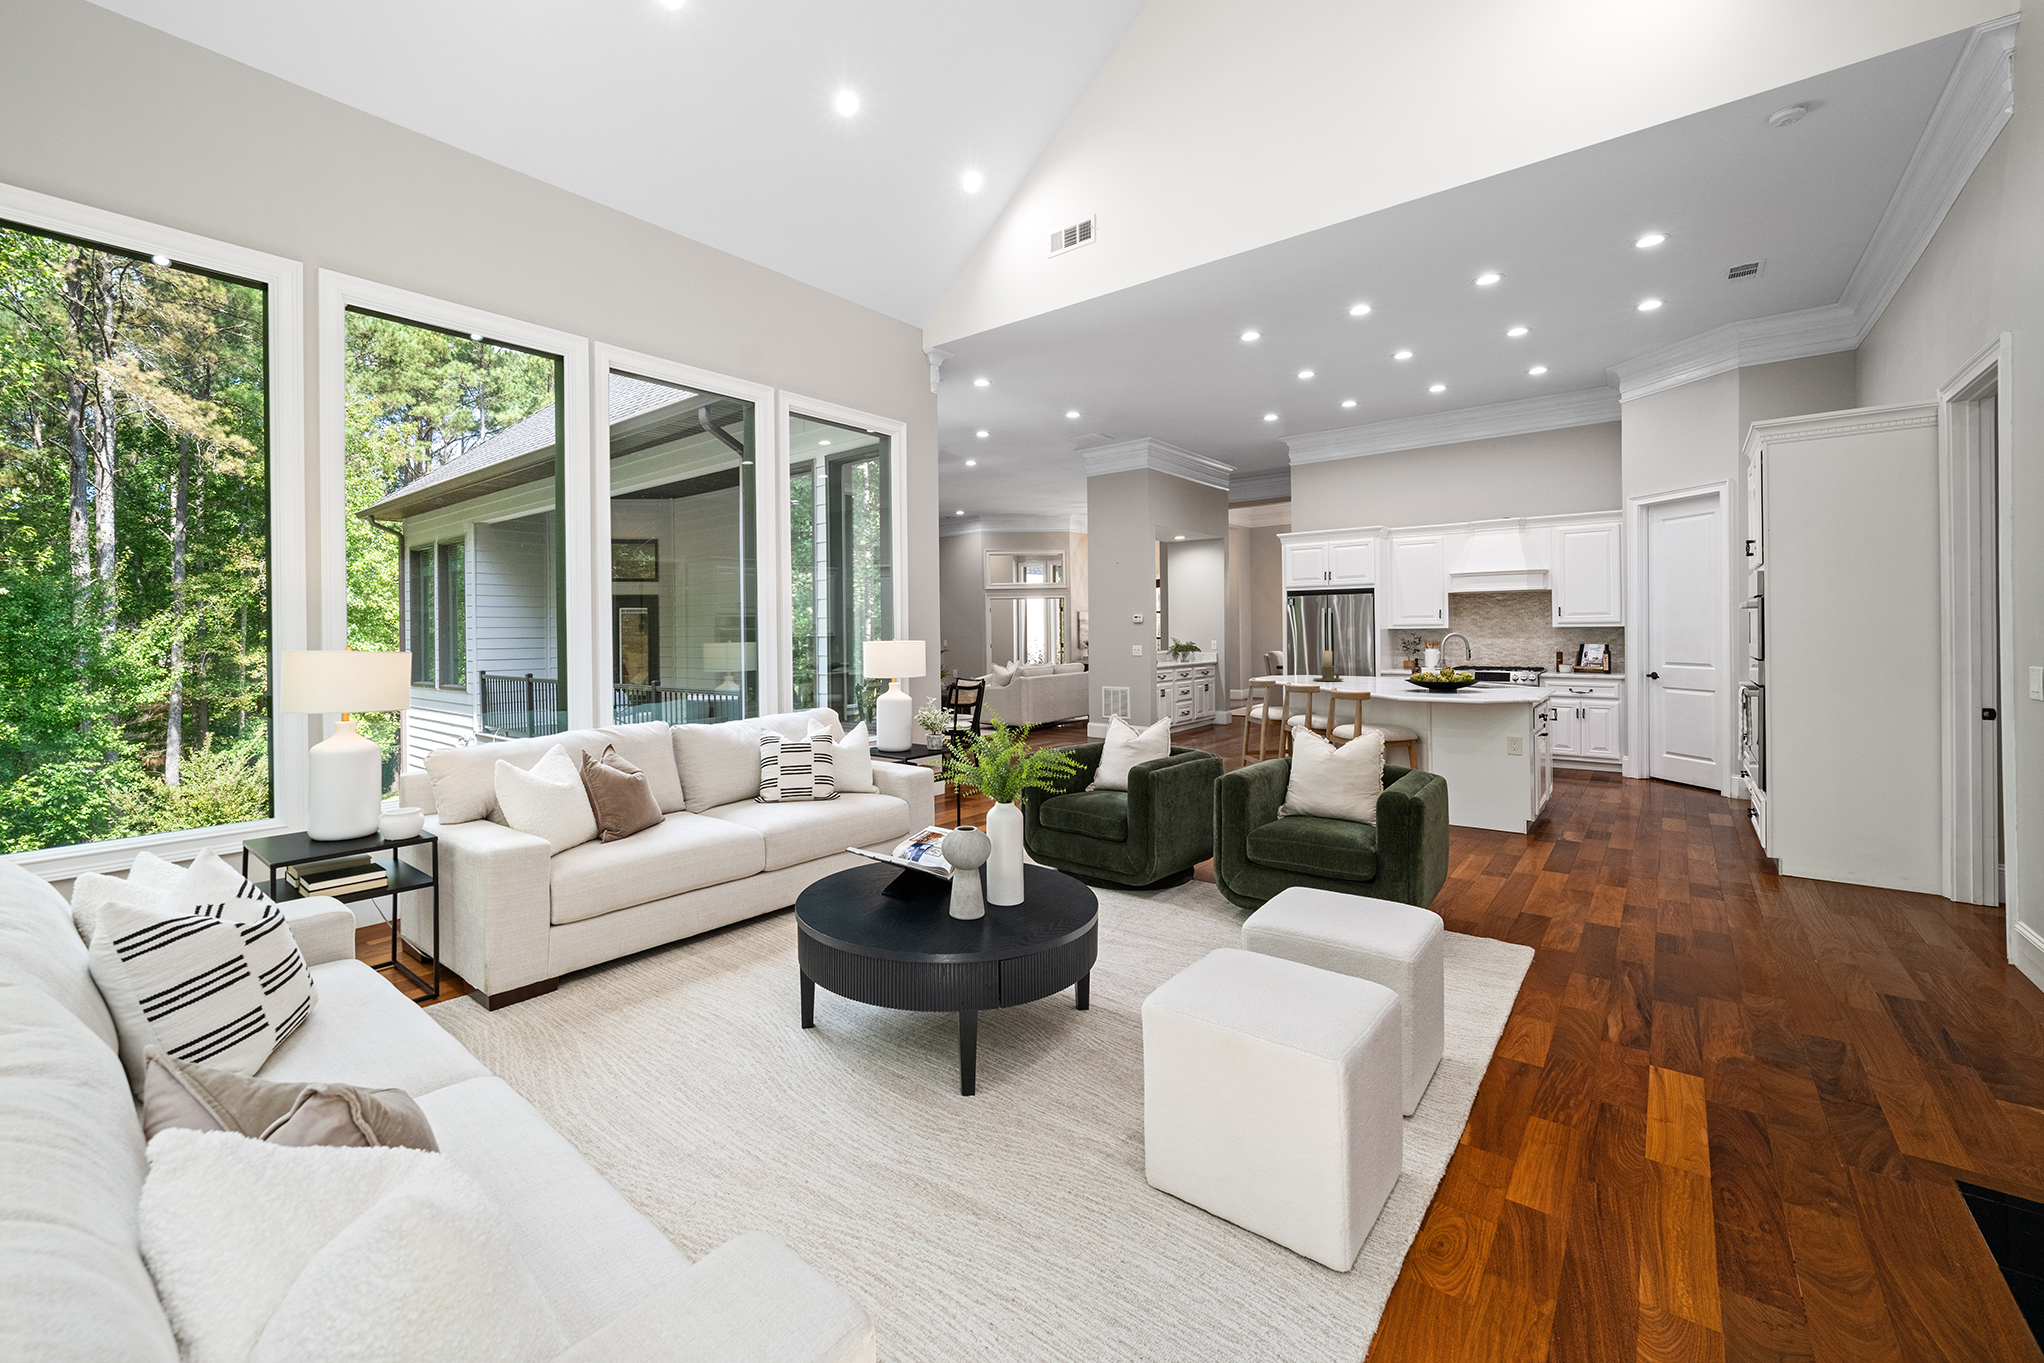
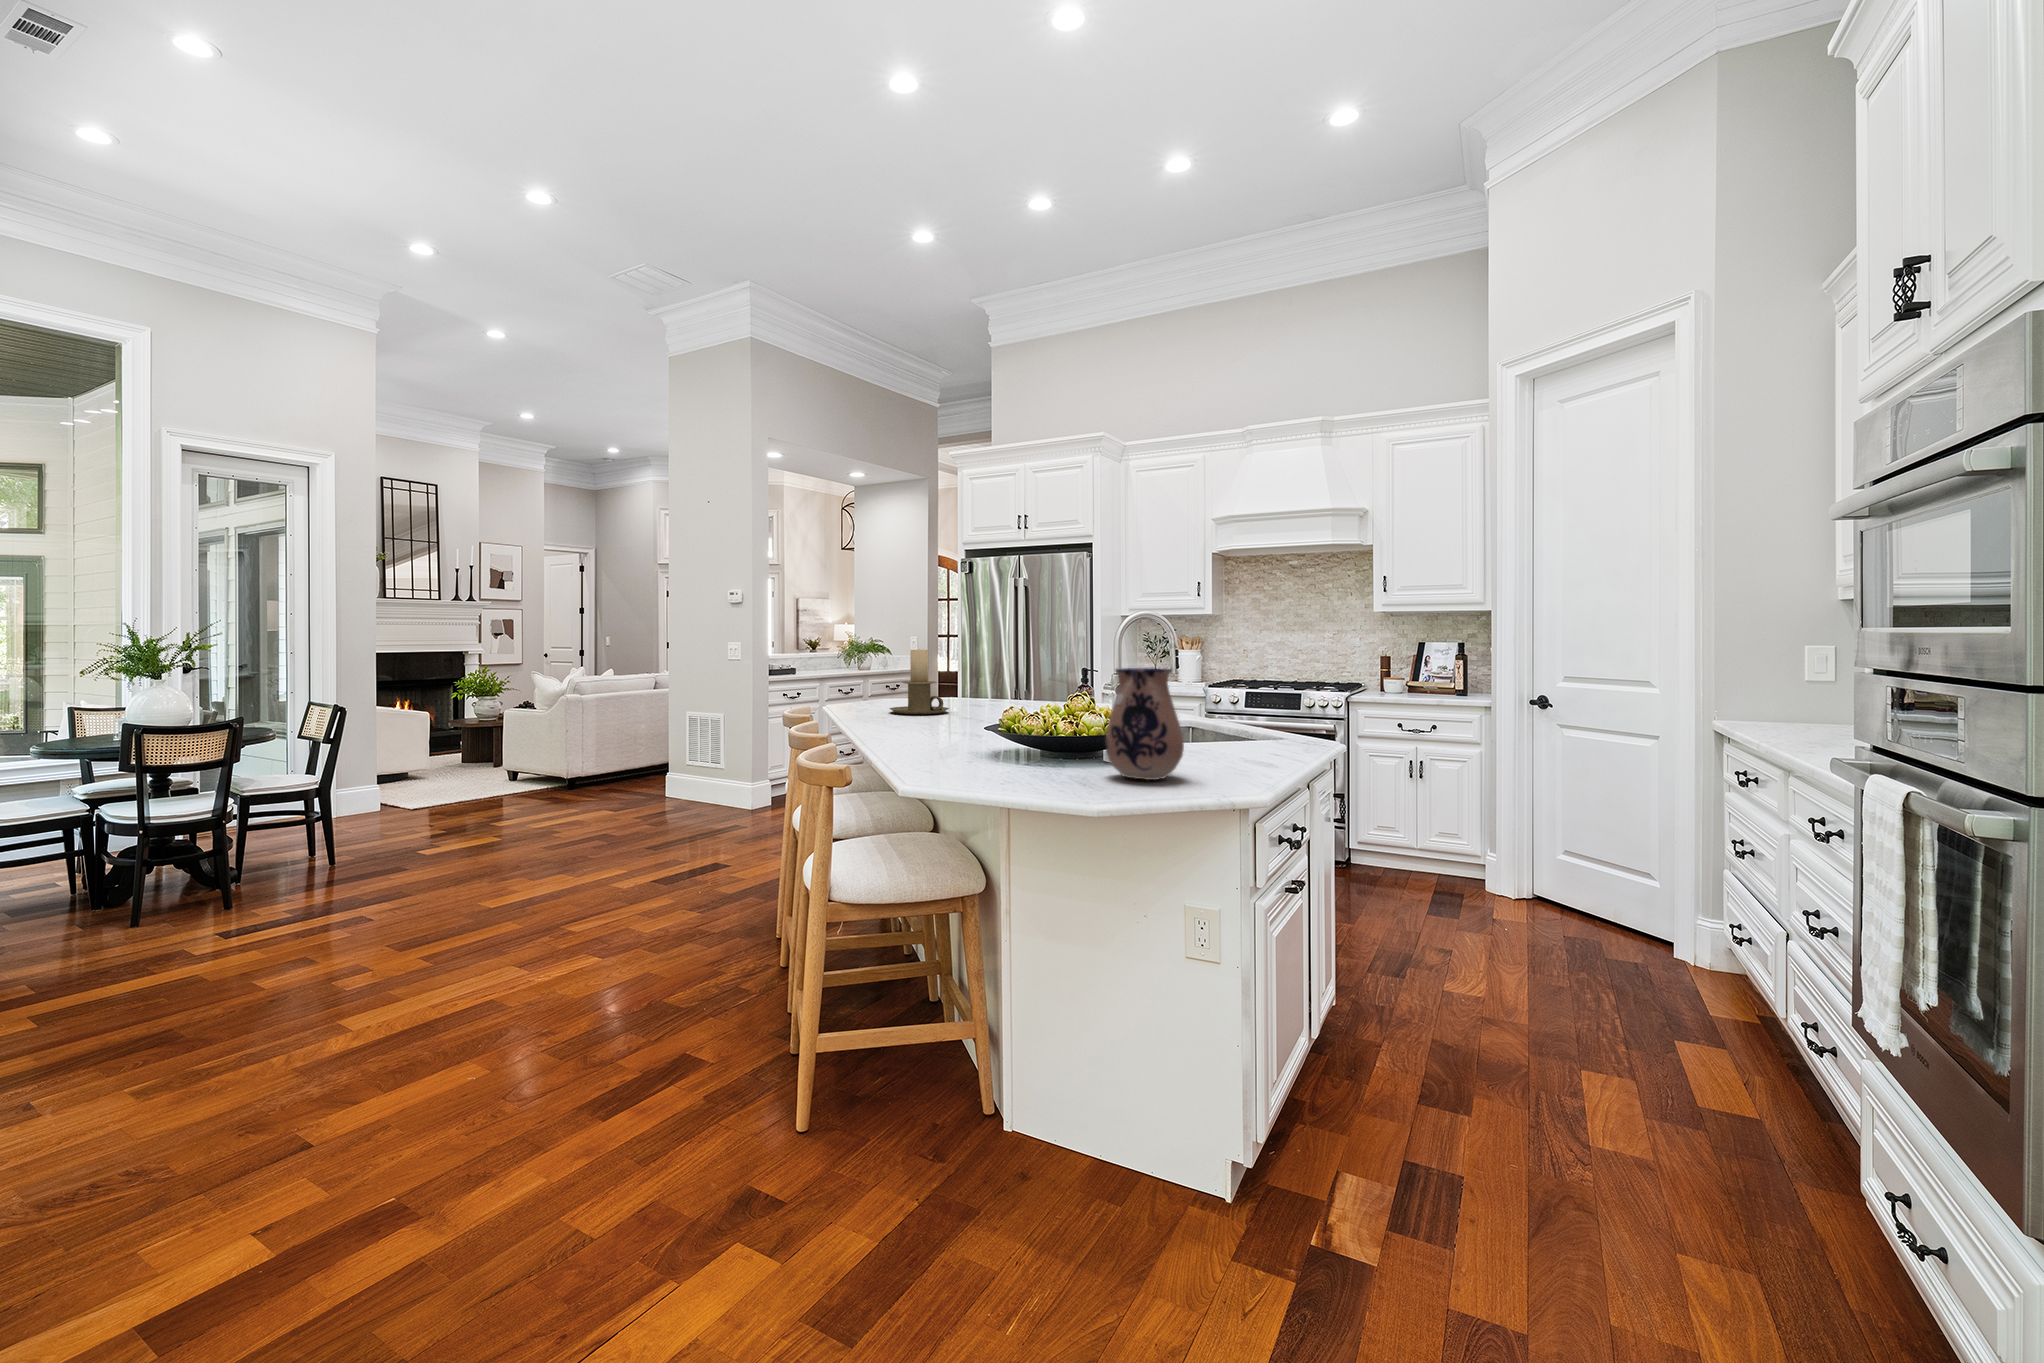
ceramic pitcher: none [1474,658,1506,697] -> present [1105,668,1184,780]

